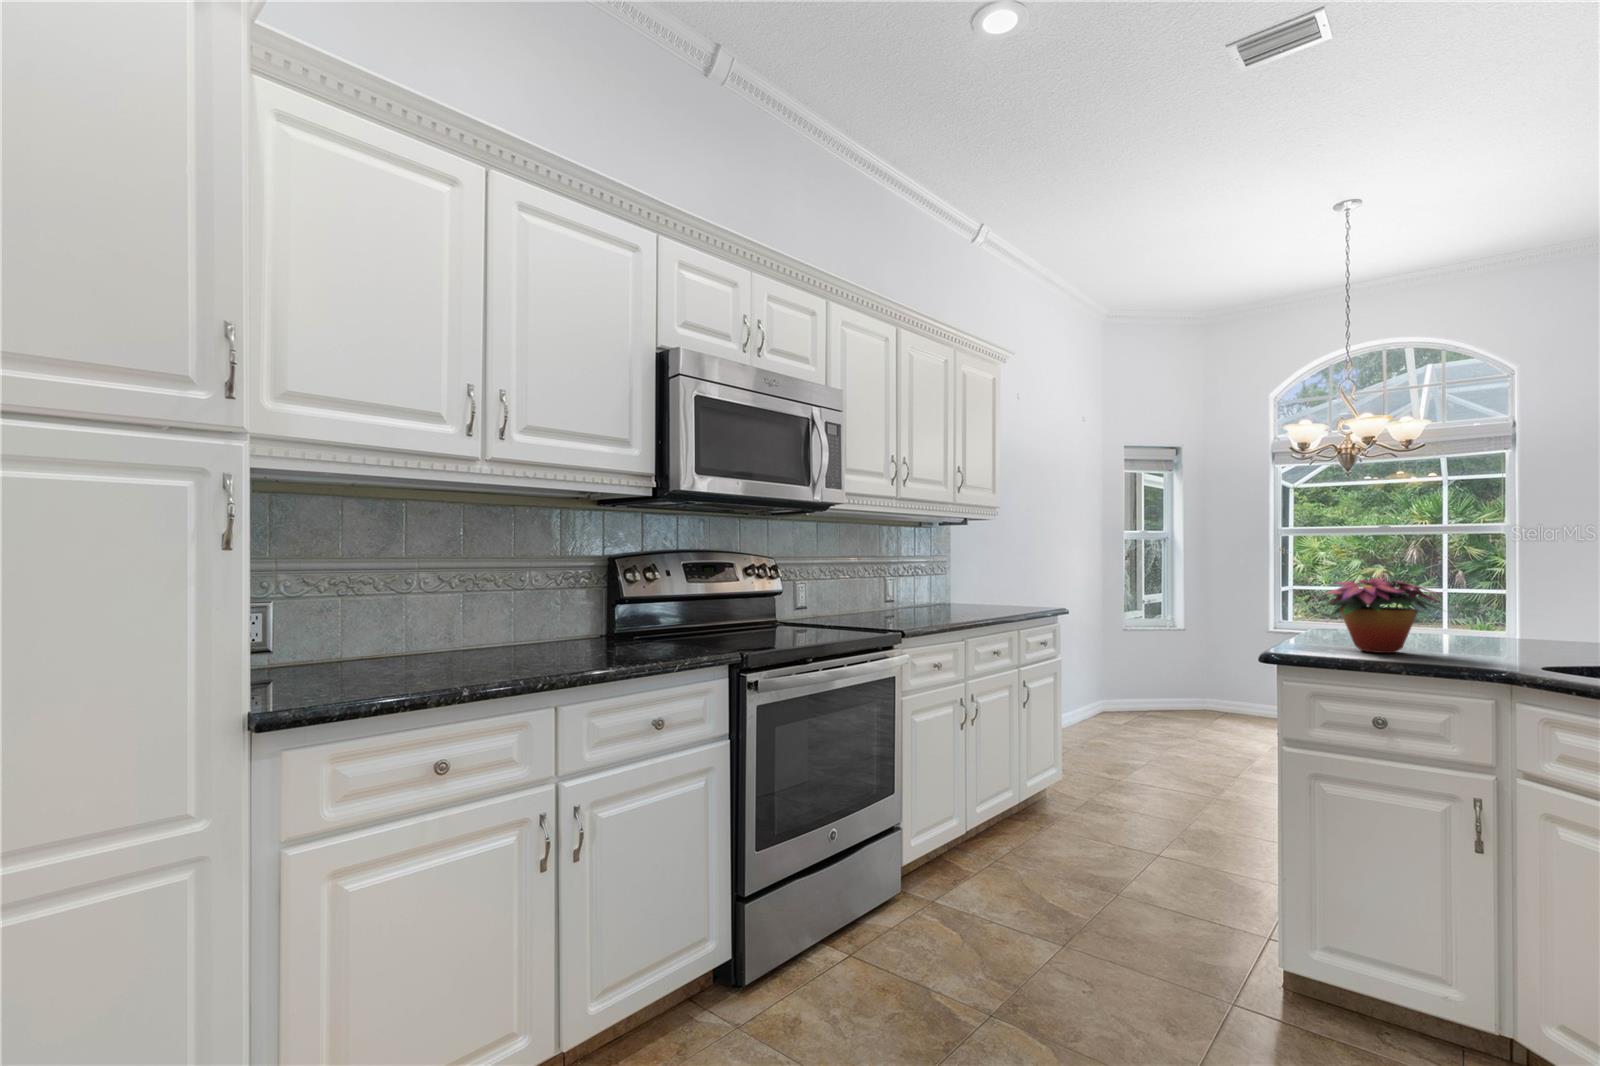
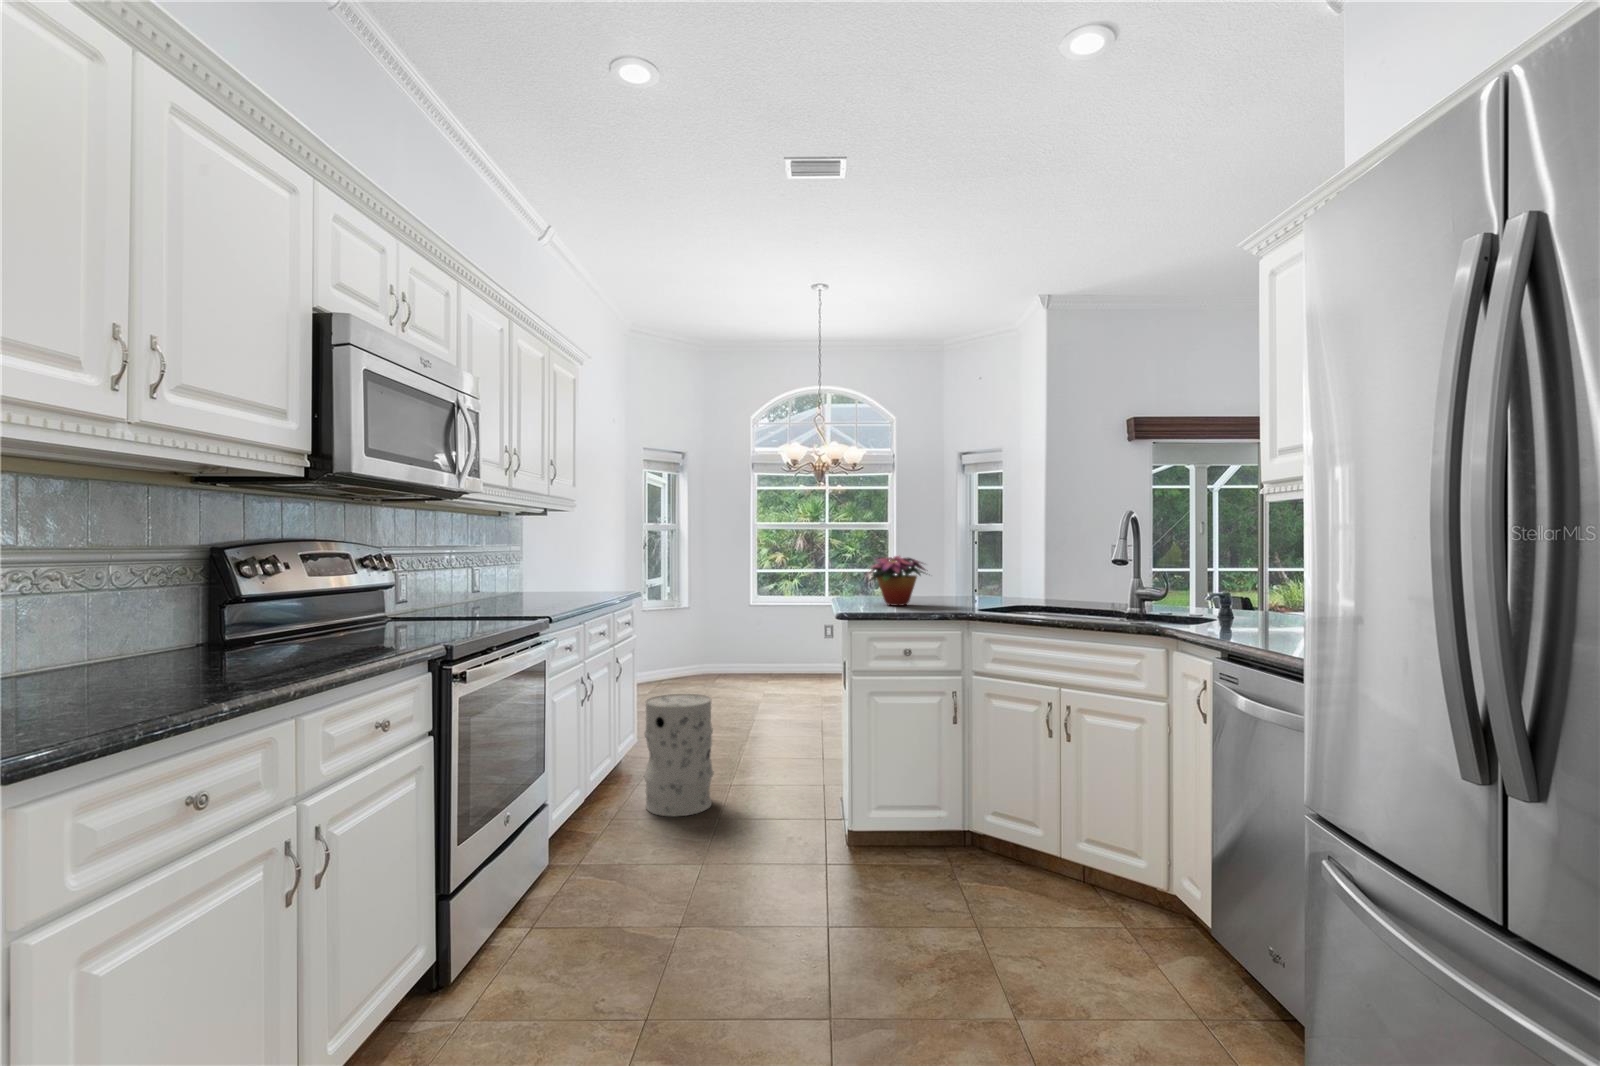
trash can: none [1042,730,1129,879] -> present [644,694,714,816]

